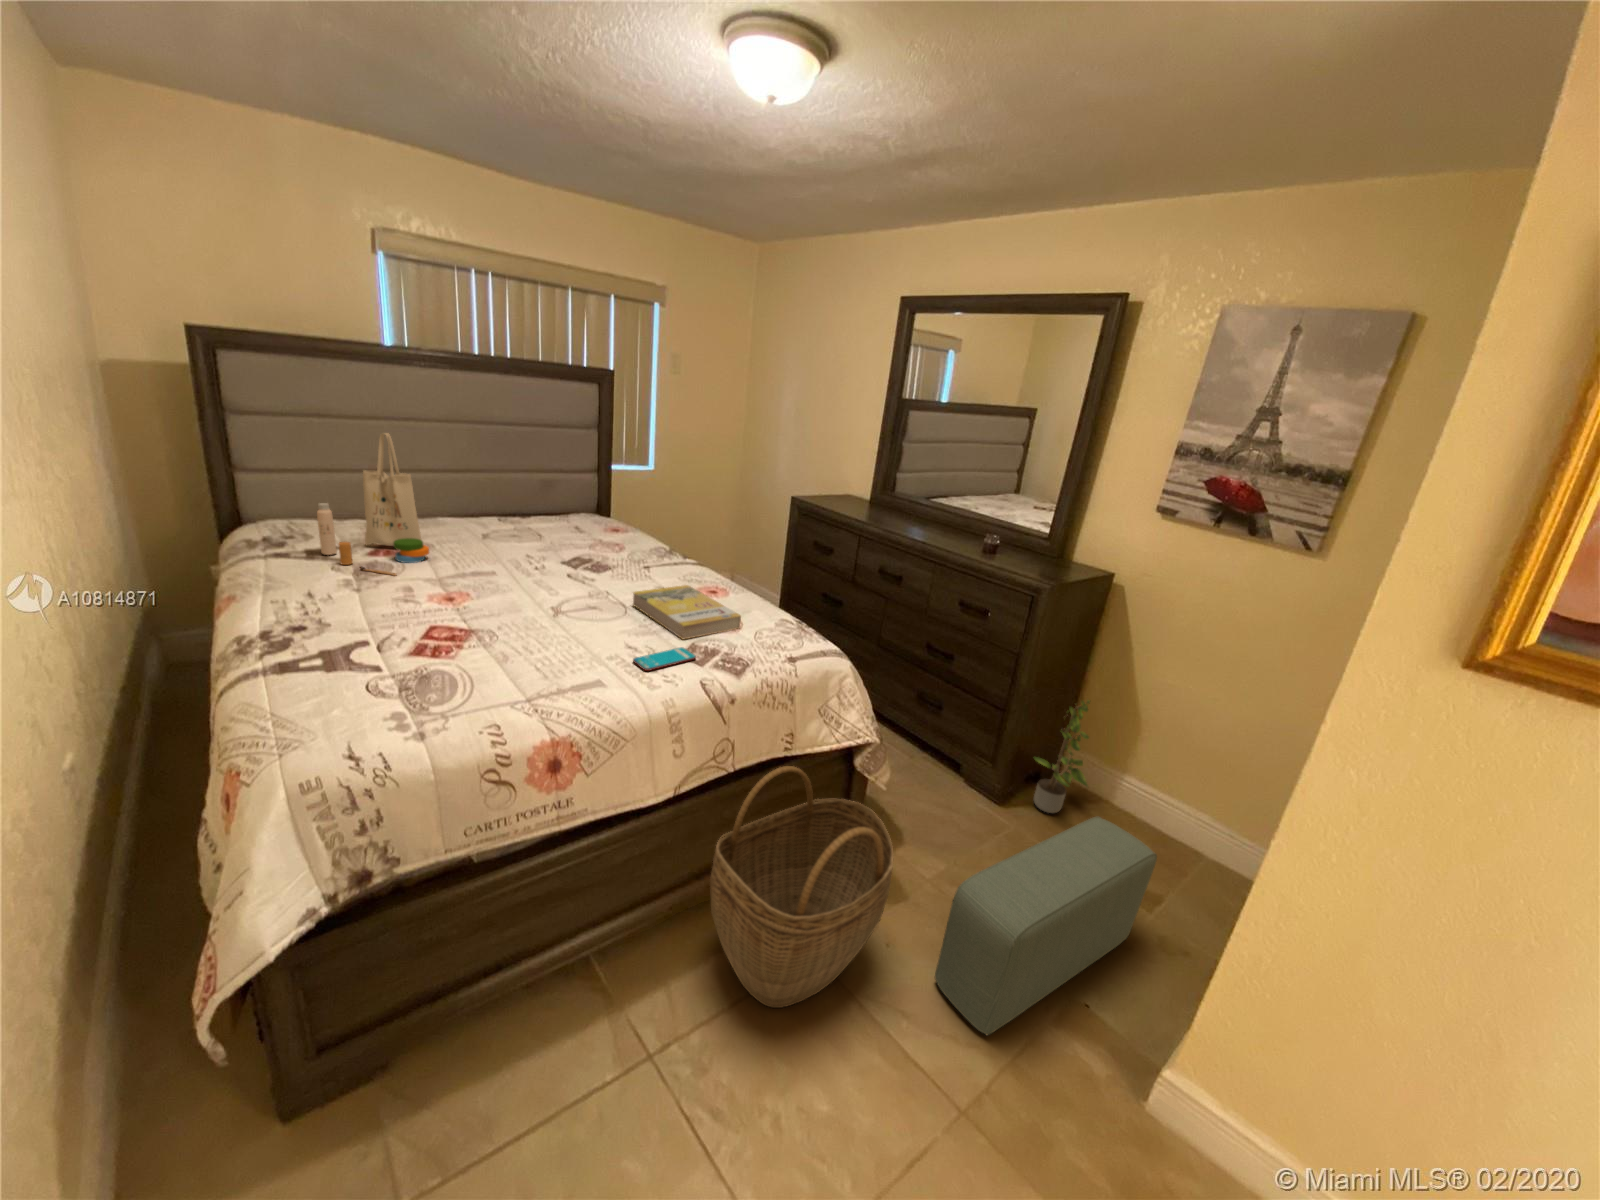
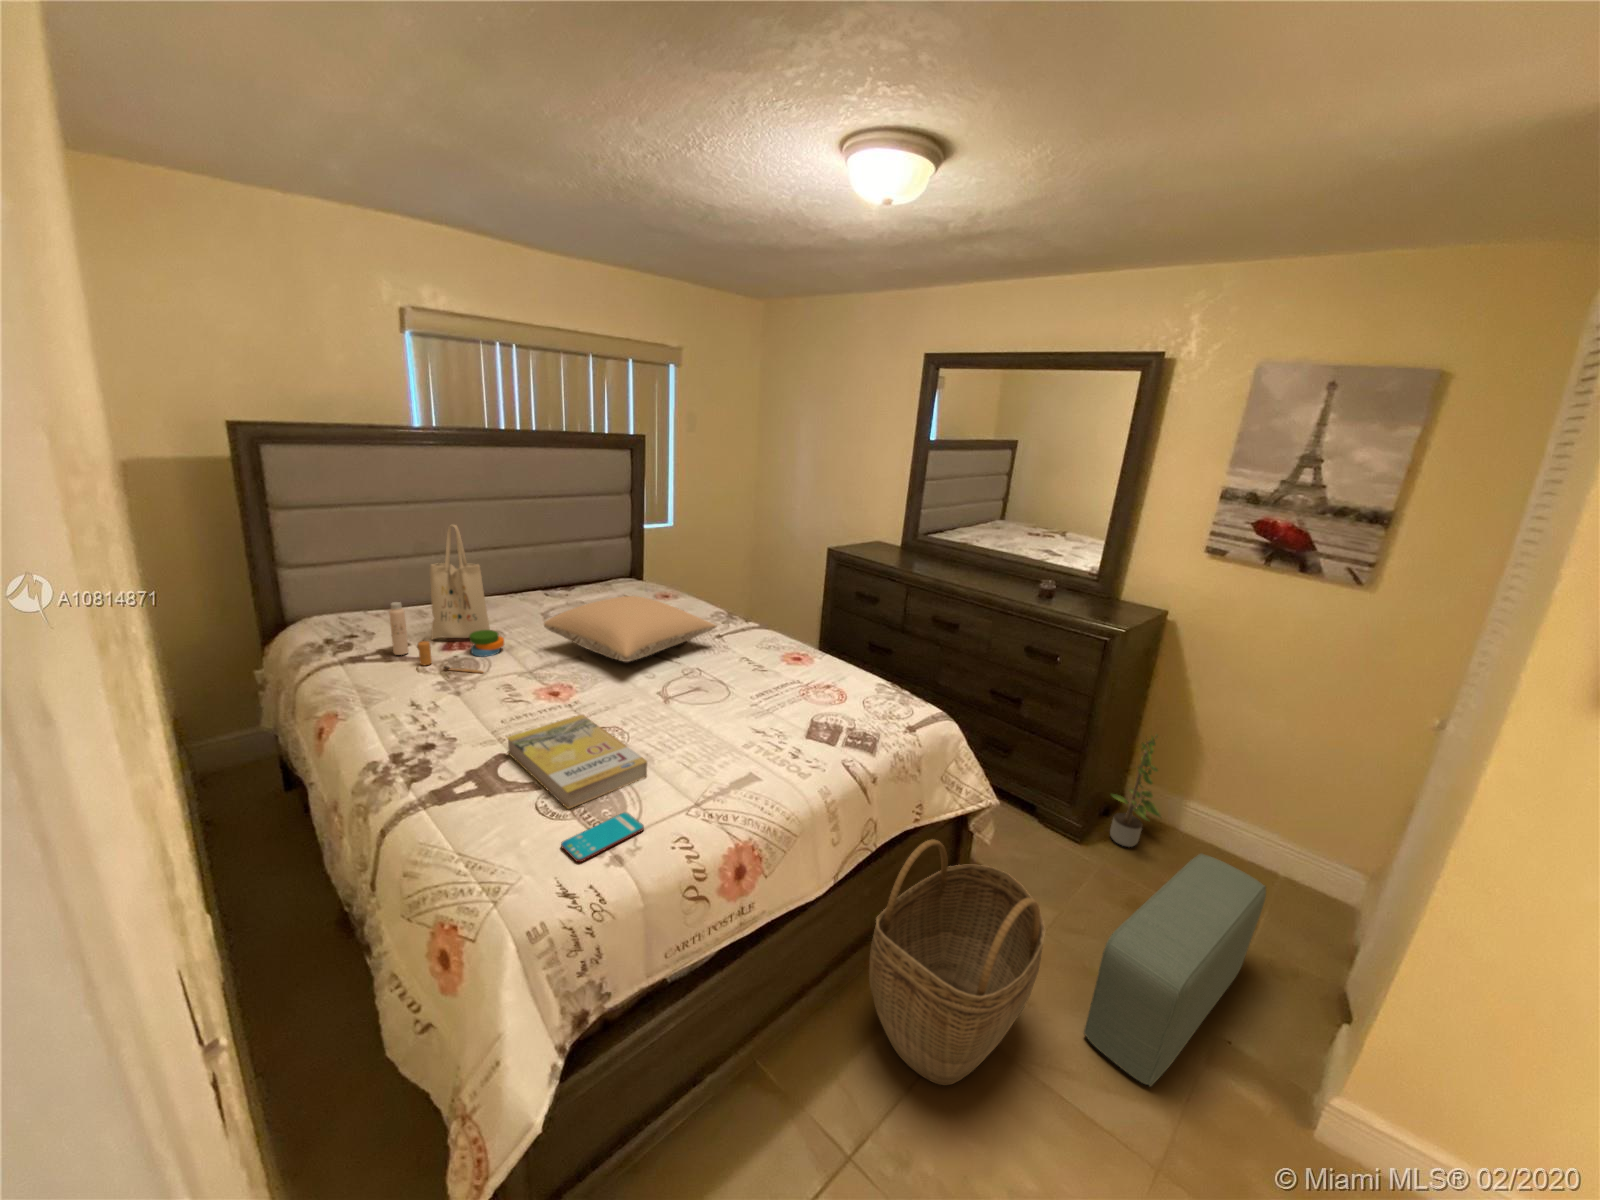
pillow: none [466,517,637,576] -> present [544,596,716,662]
book: present [633,585,741,639] -> present [507,715,647,809]
smartphone: present [633,647,696,671] -> present [561,812,644,862]

